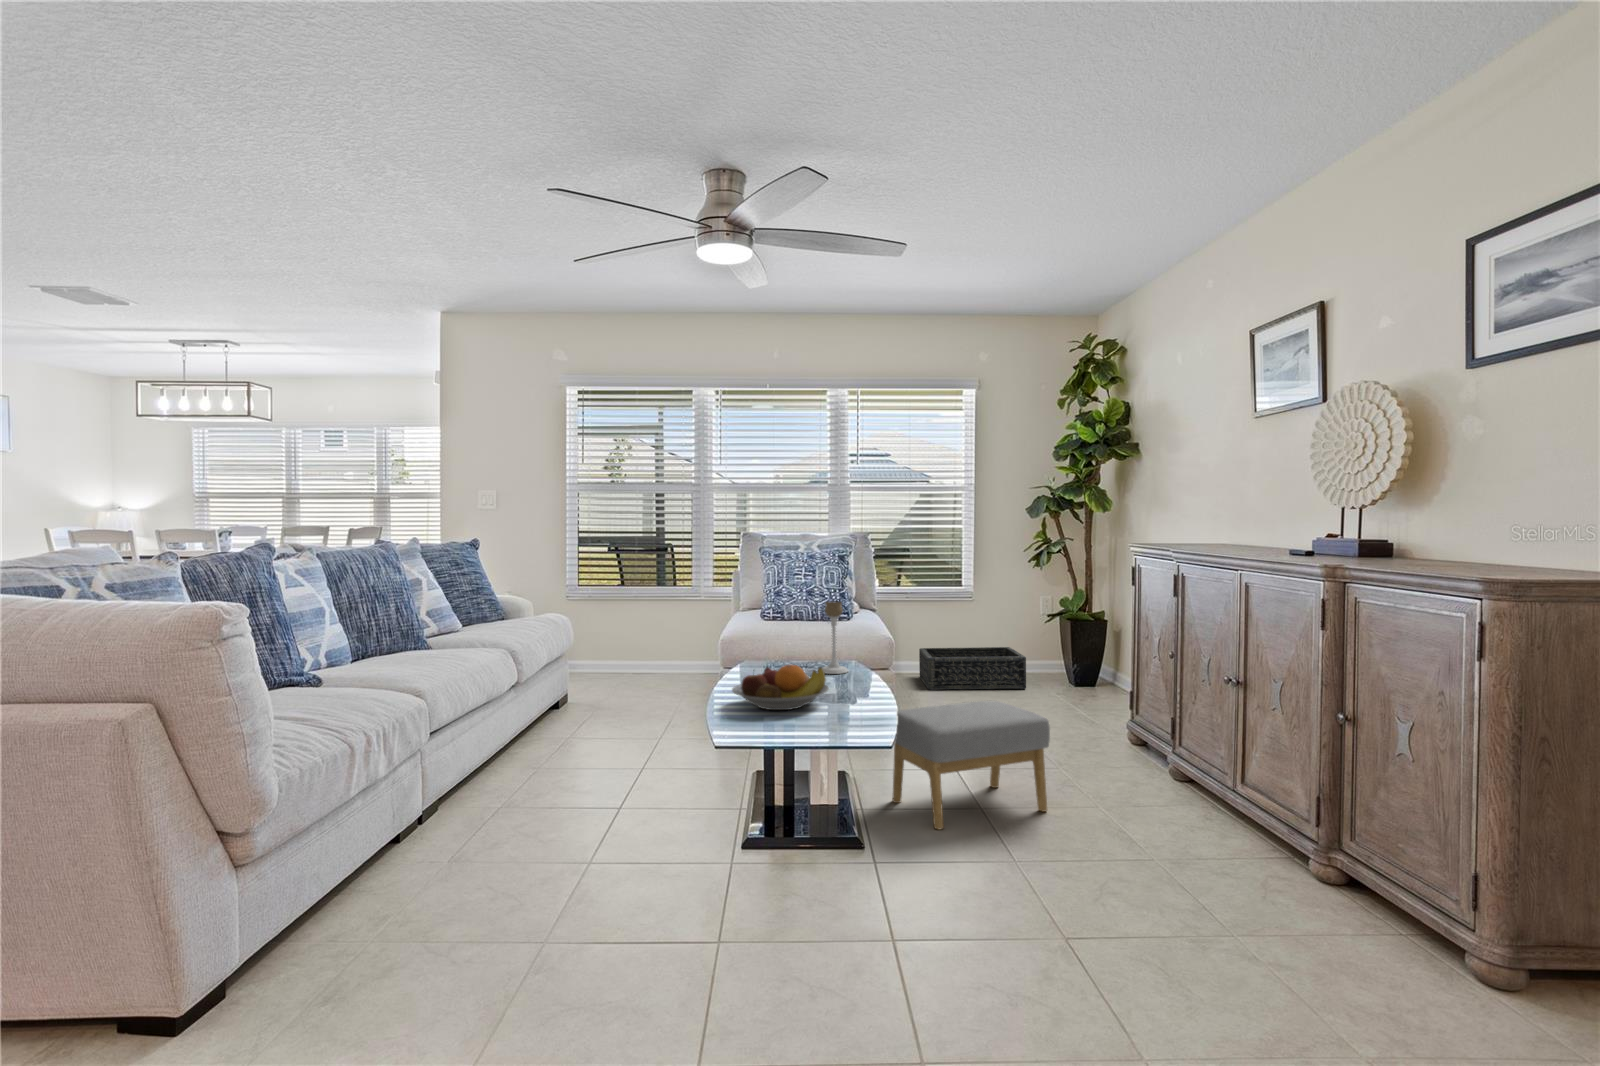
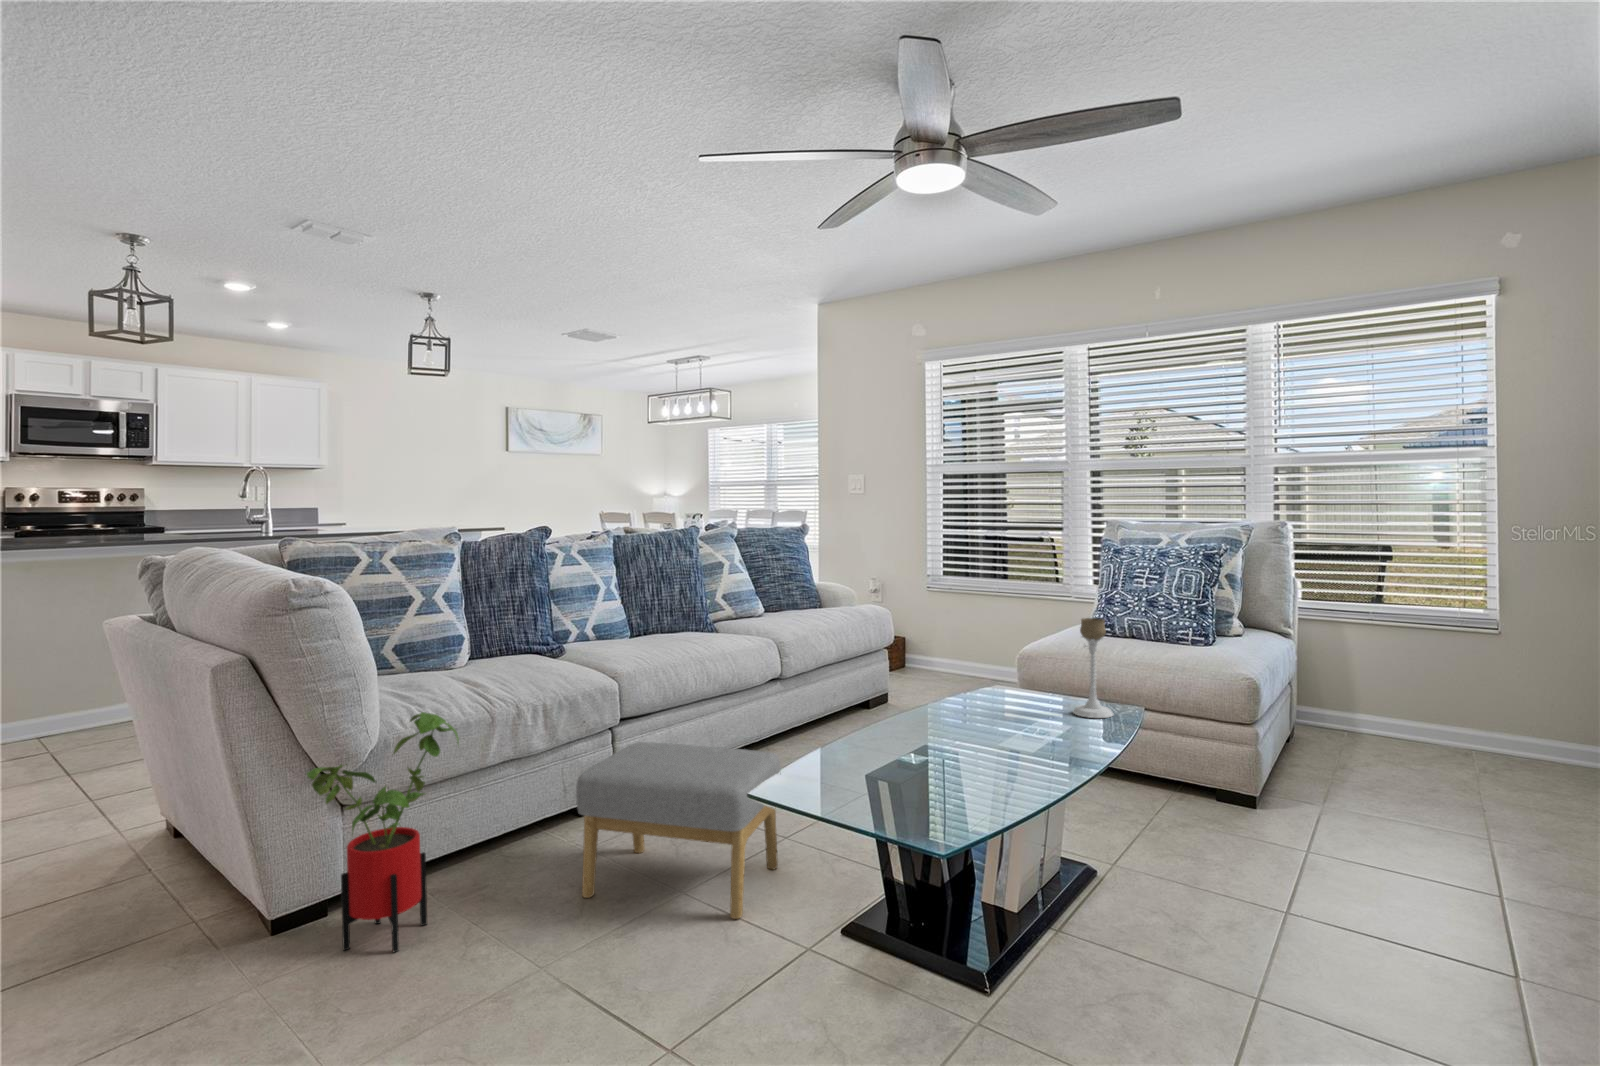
basket: present [919,647,1026,690] -> none [1370,693,1568,785]
fruit bowl: present [732,665,829,710] -> none [878,697,1006,758]
footstool: present [893,701,1050,829] -> present [576,742,780,919]
house plant: none [262,732,433,996] -> present [307,712,459,952]

